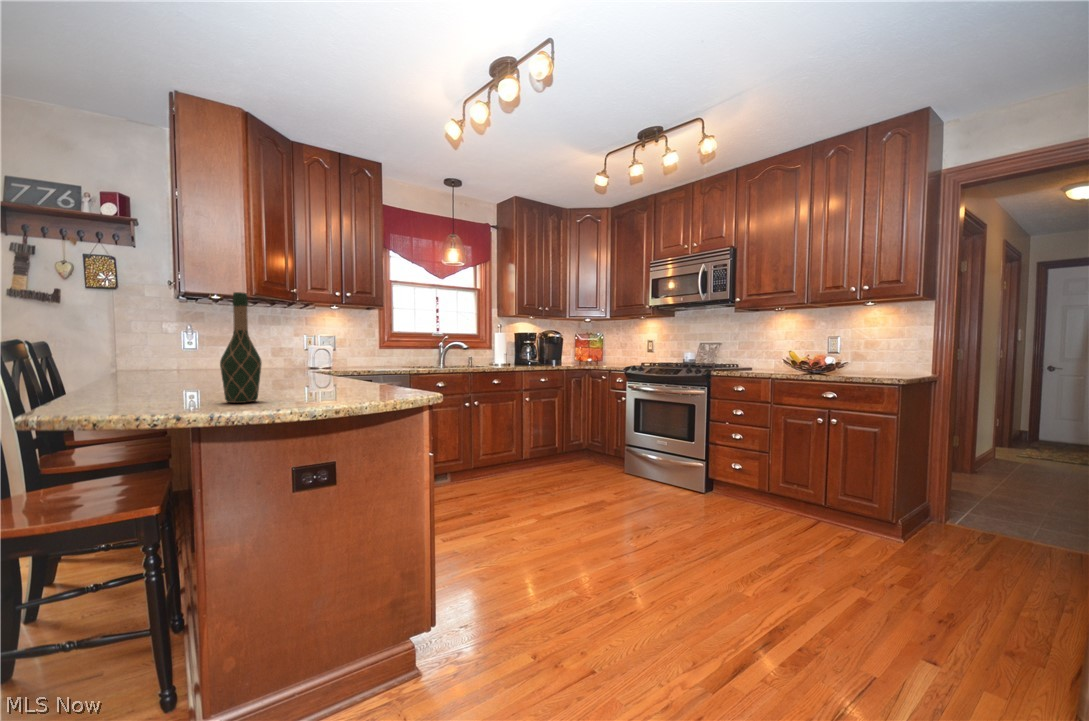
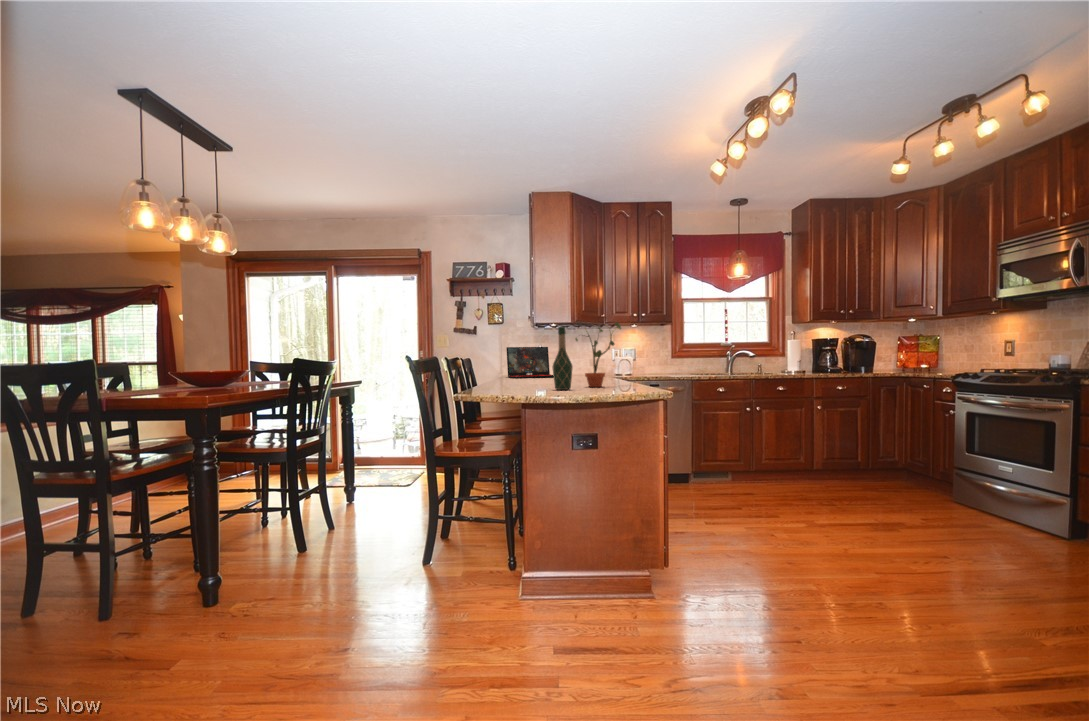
potted plant: none [264,296,340,393] -> present [576,322,621,387]
laptop: none [123,326,221,374] -> present [506,347,554,378]

